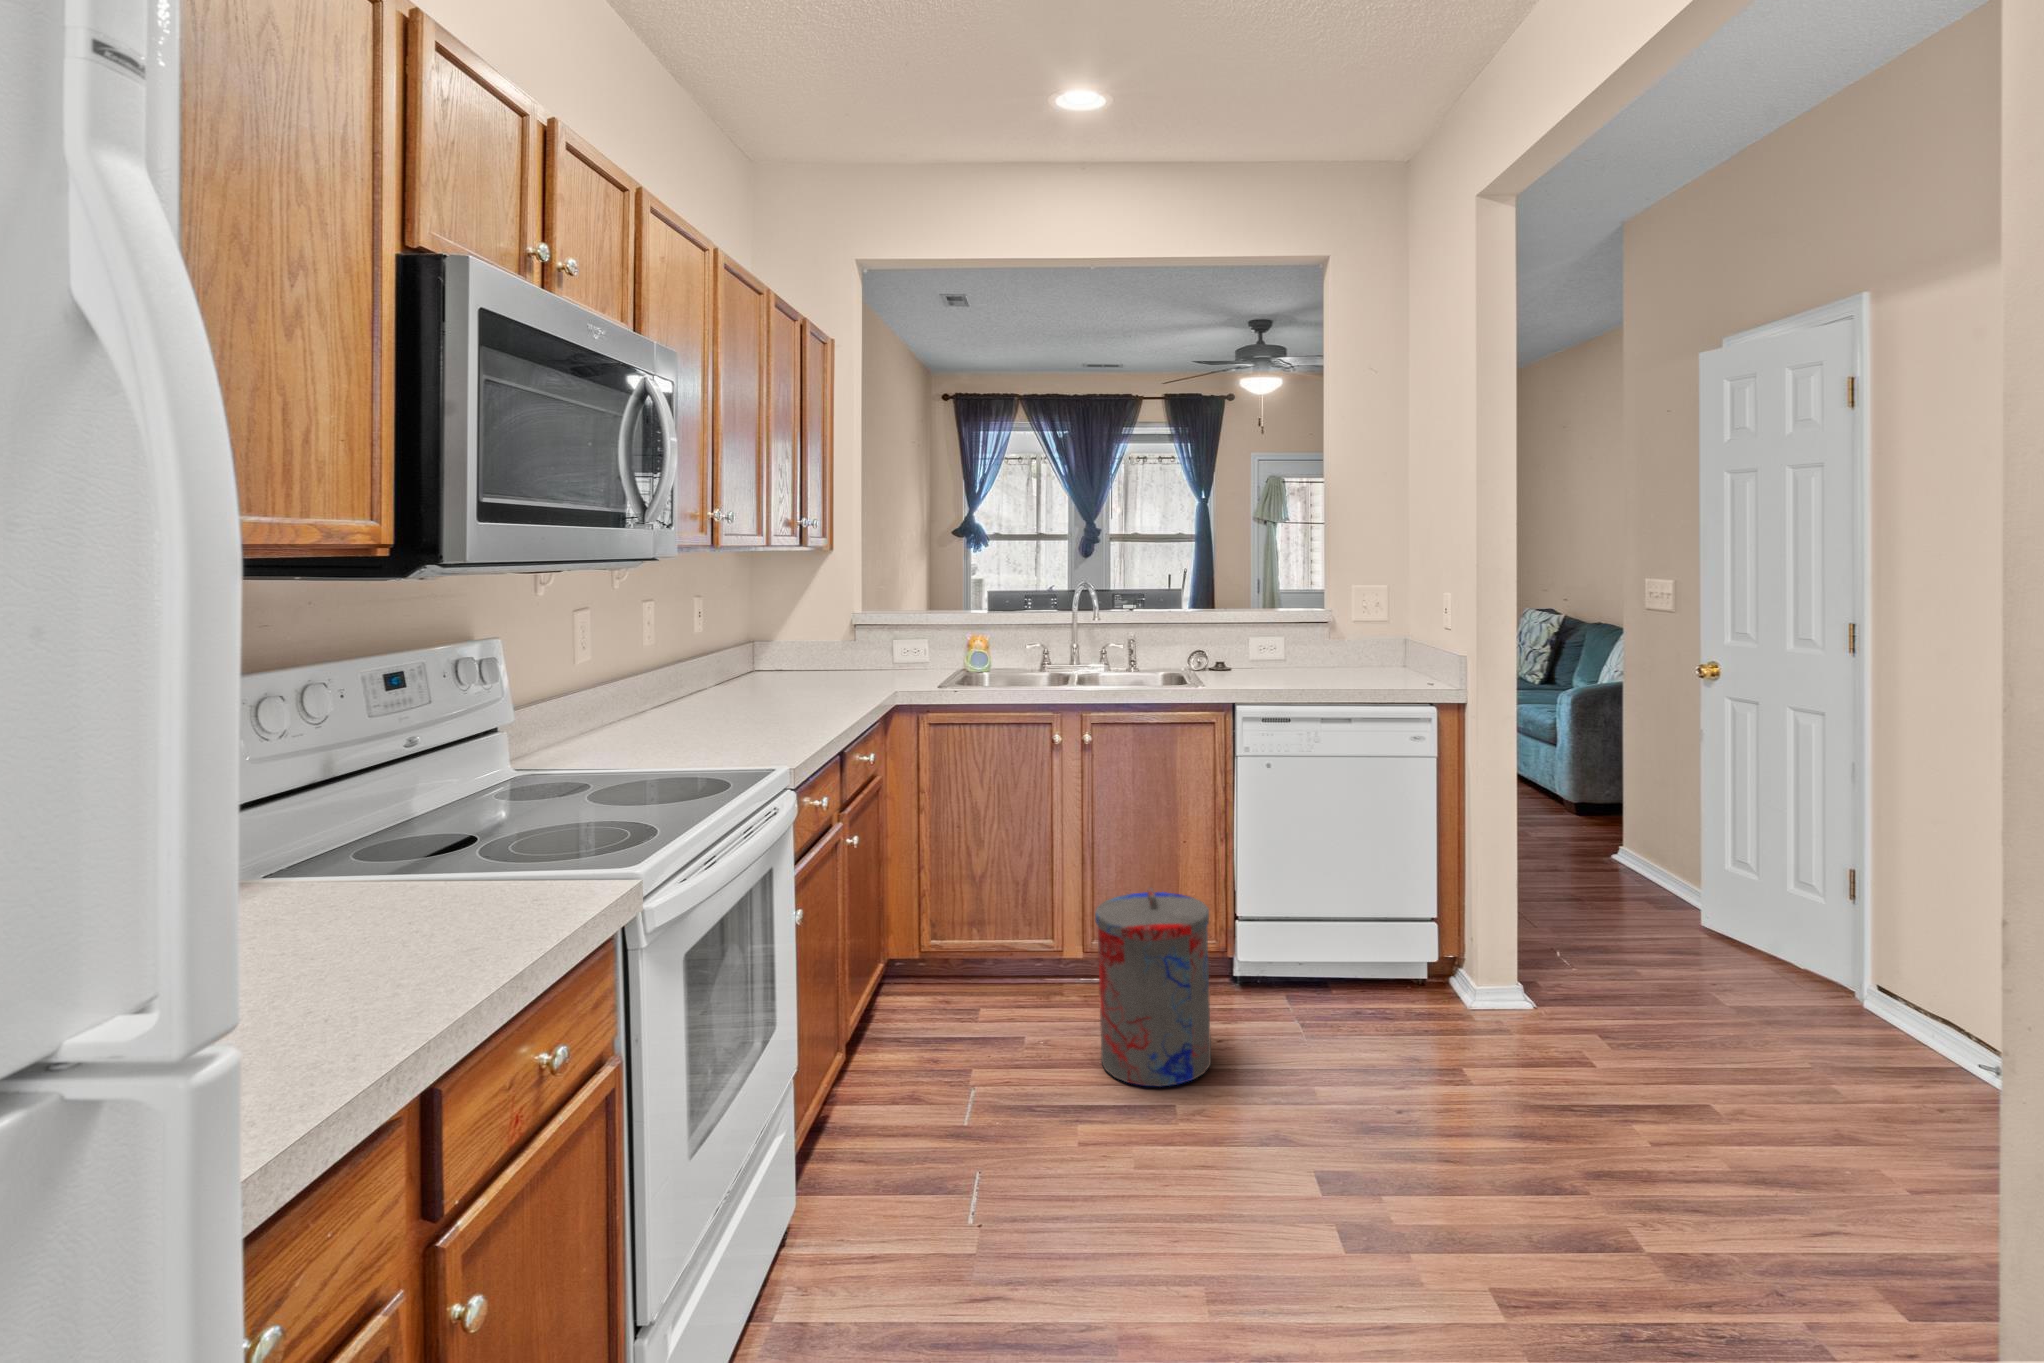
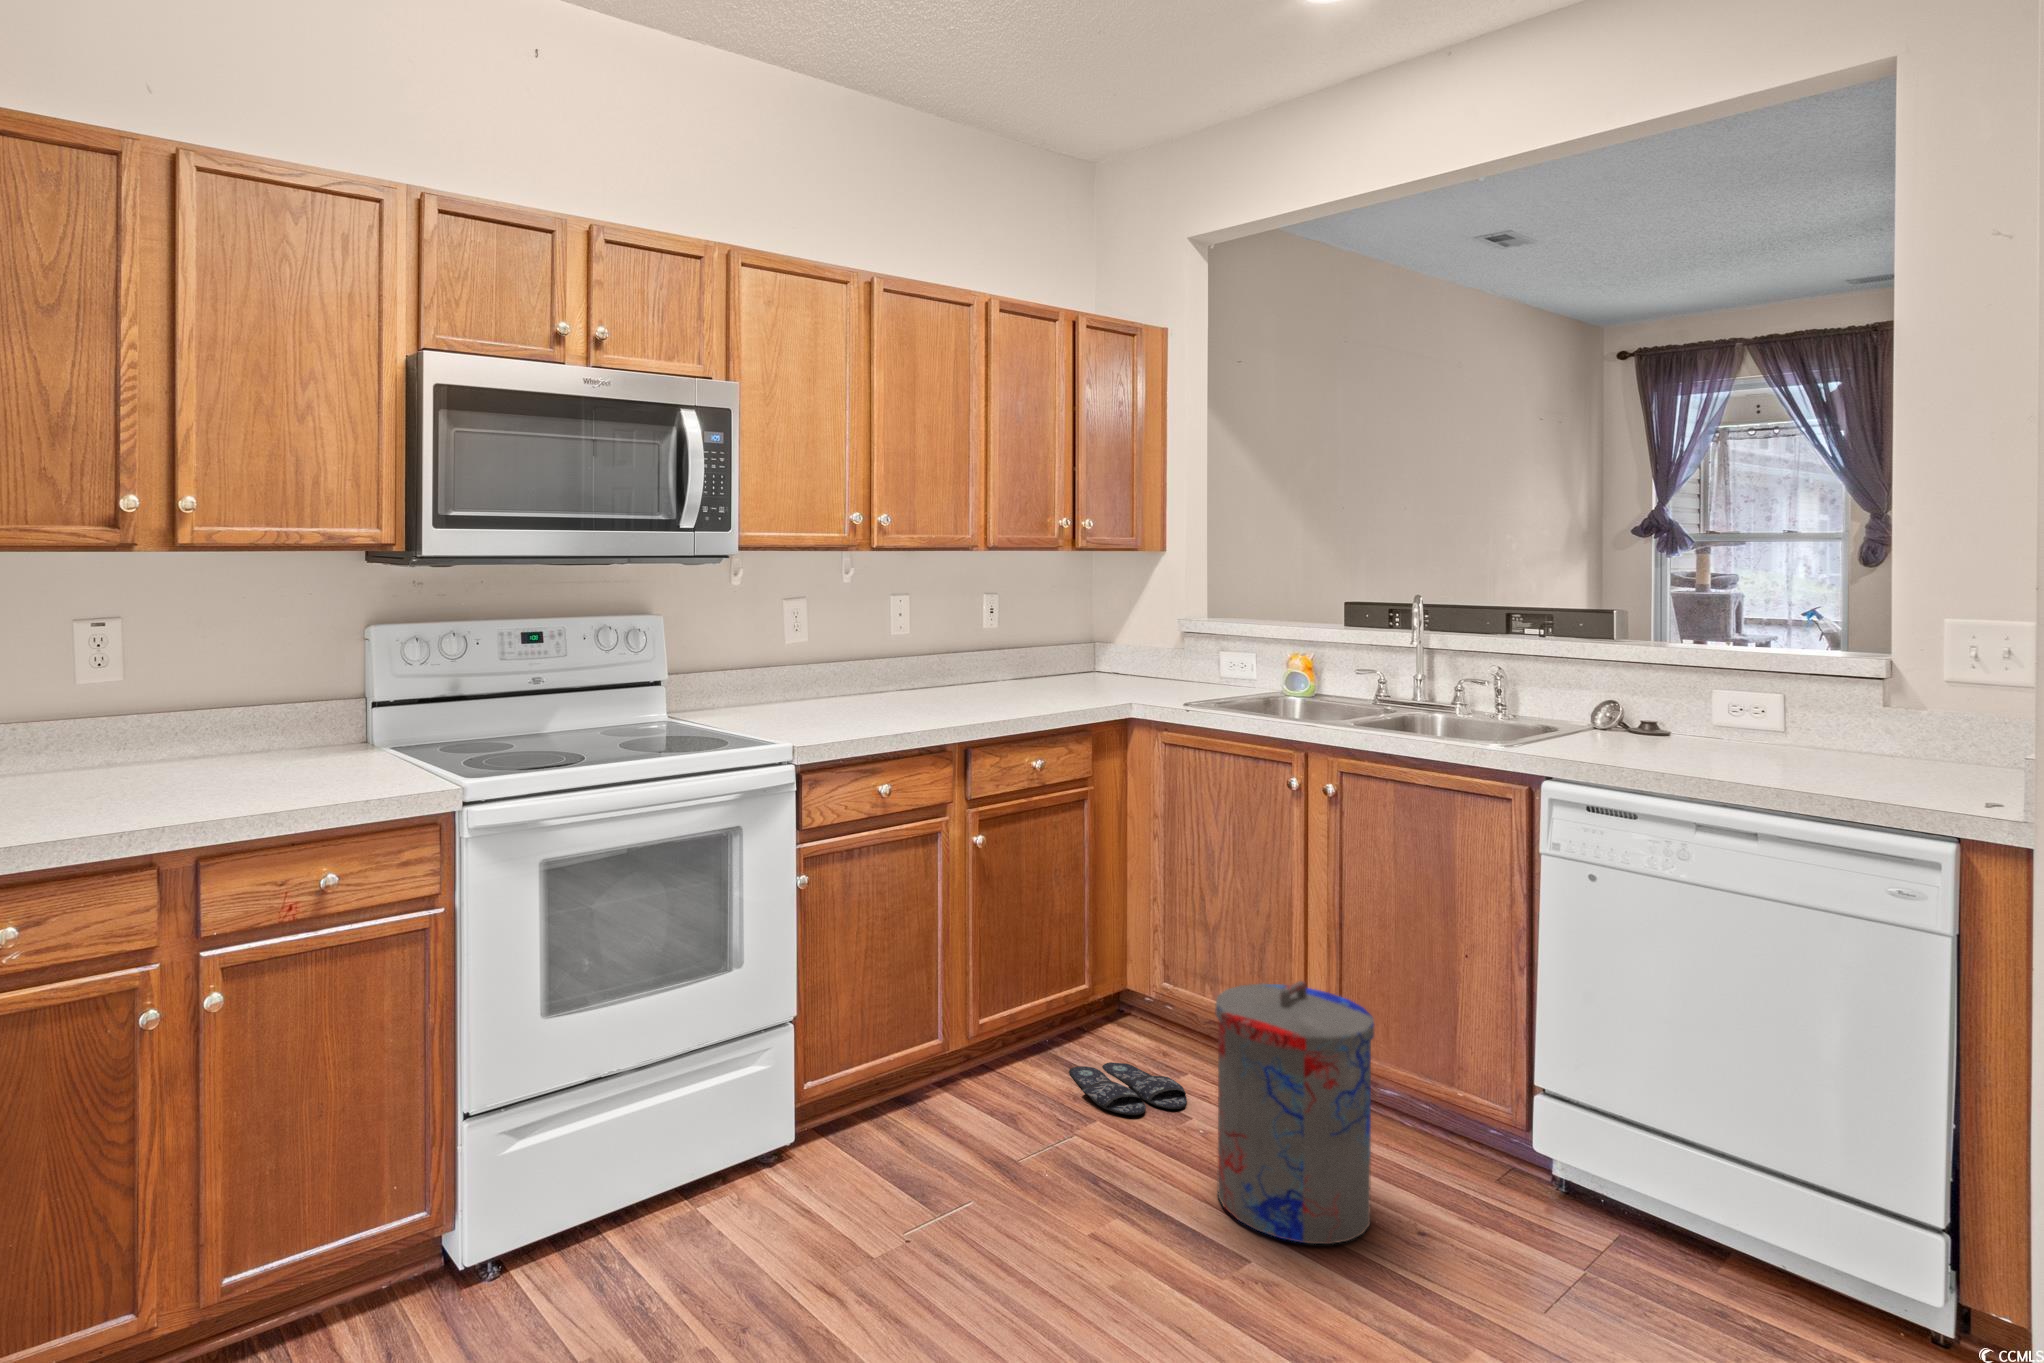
slippers: none [906,1011,1016,1054] -> present [1069,1062,1187,1115]

